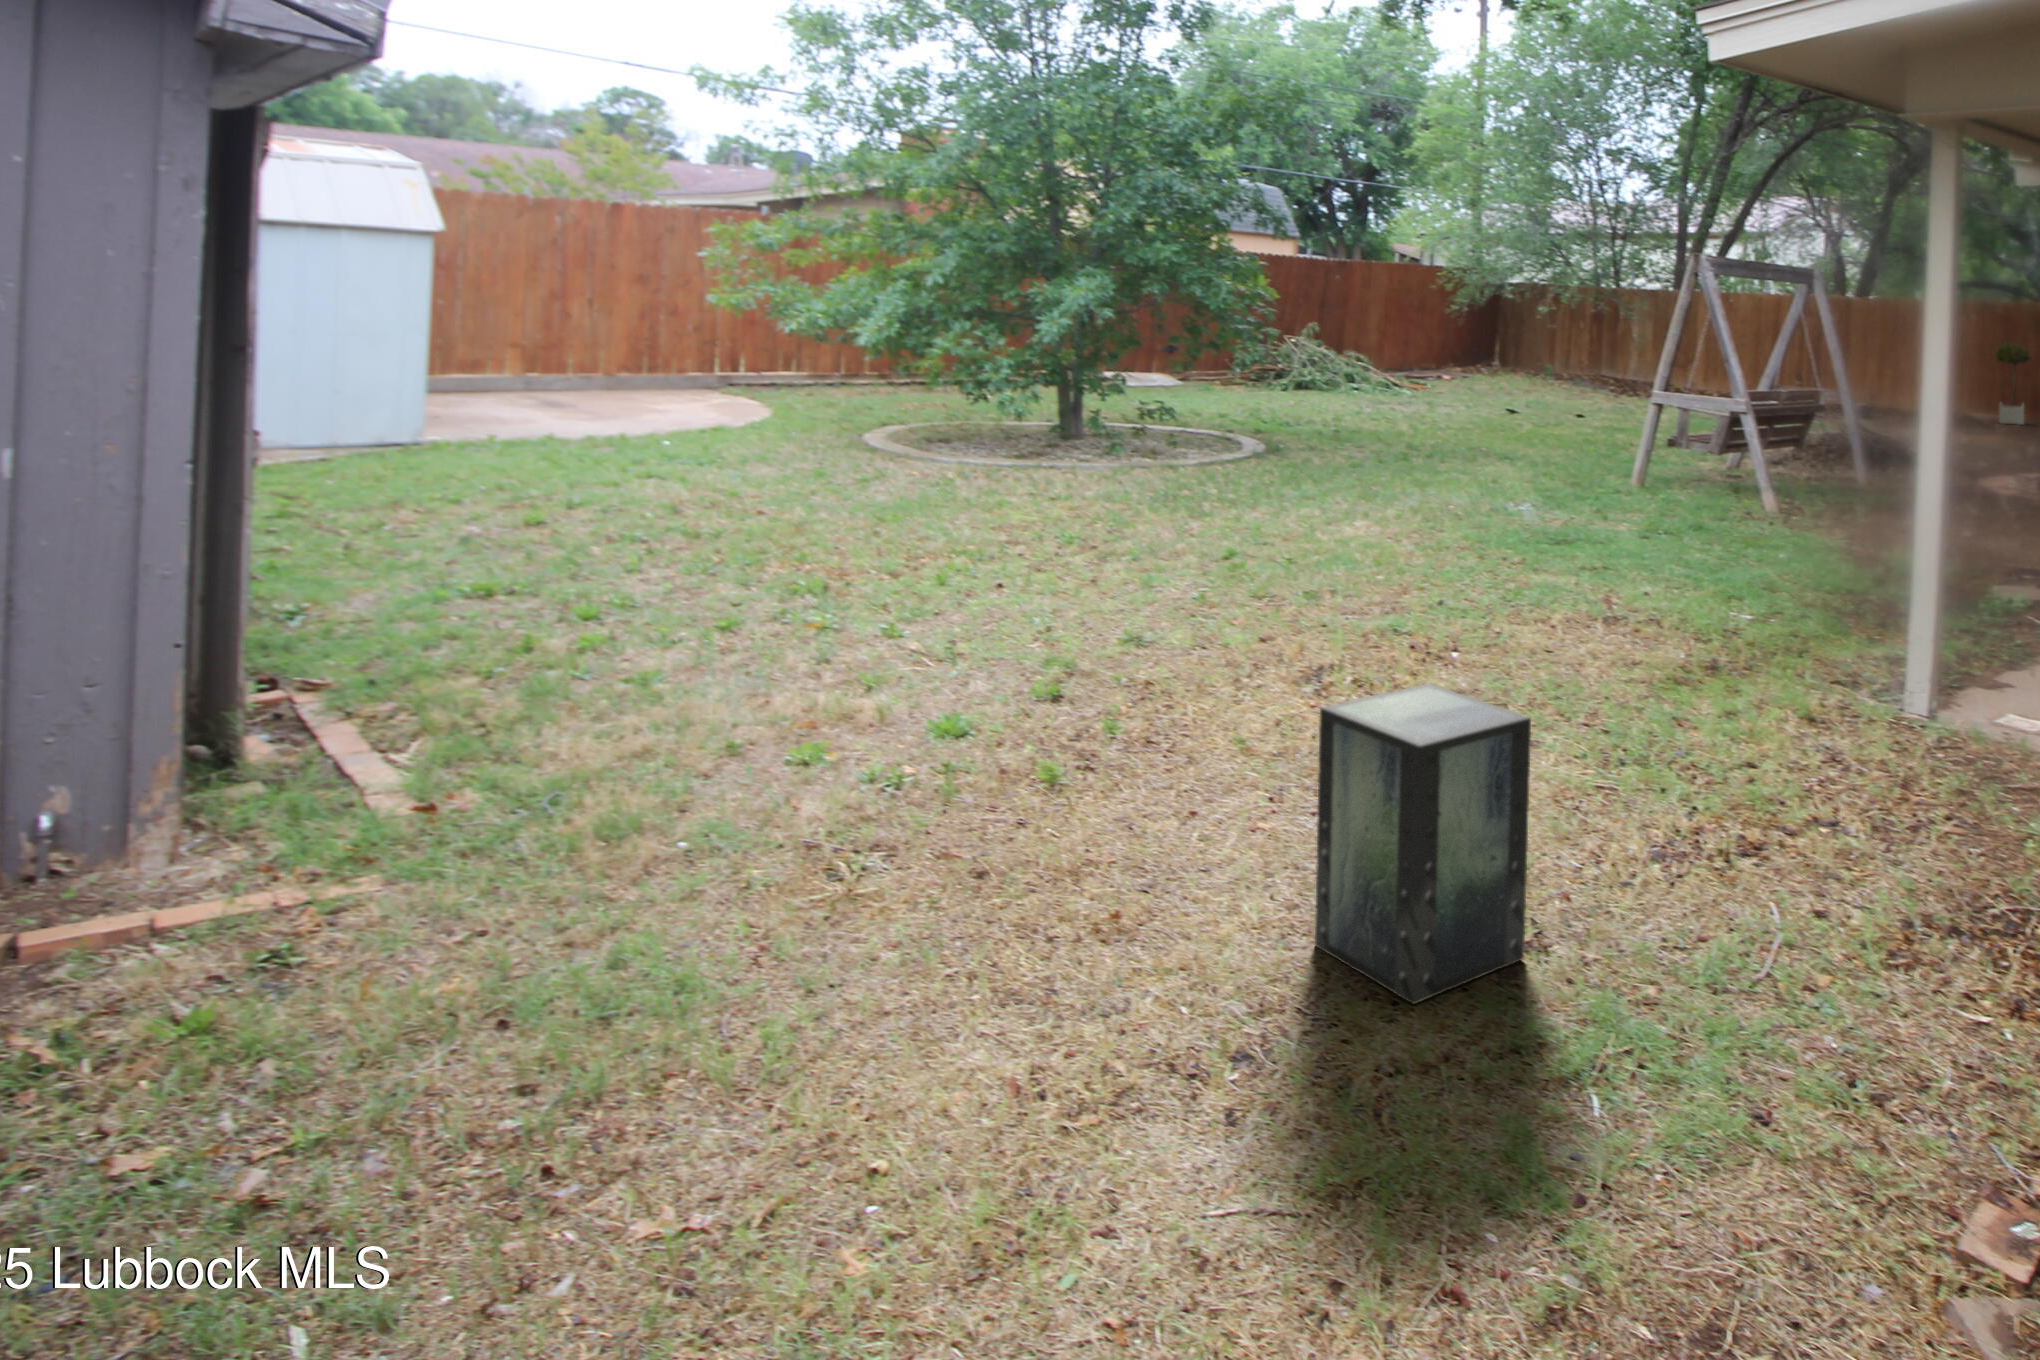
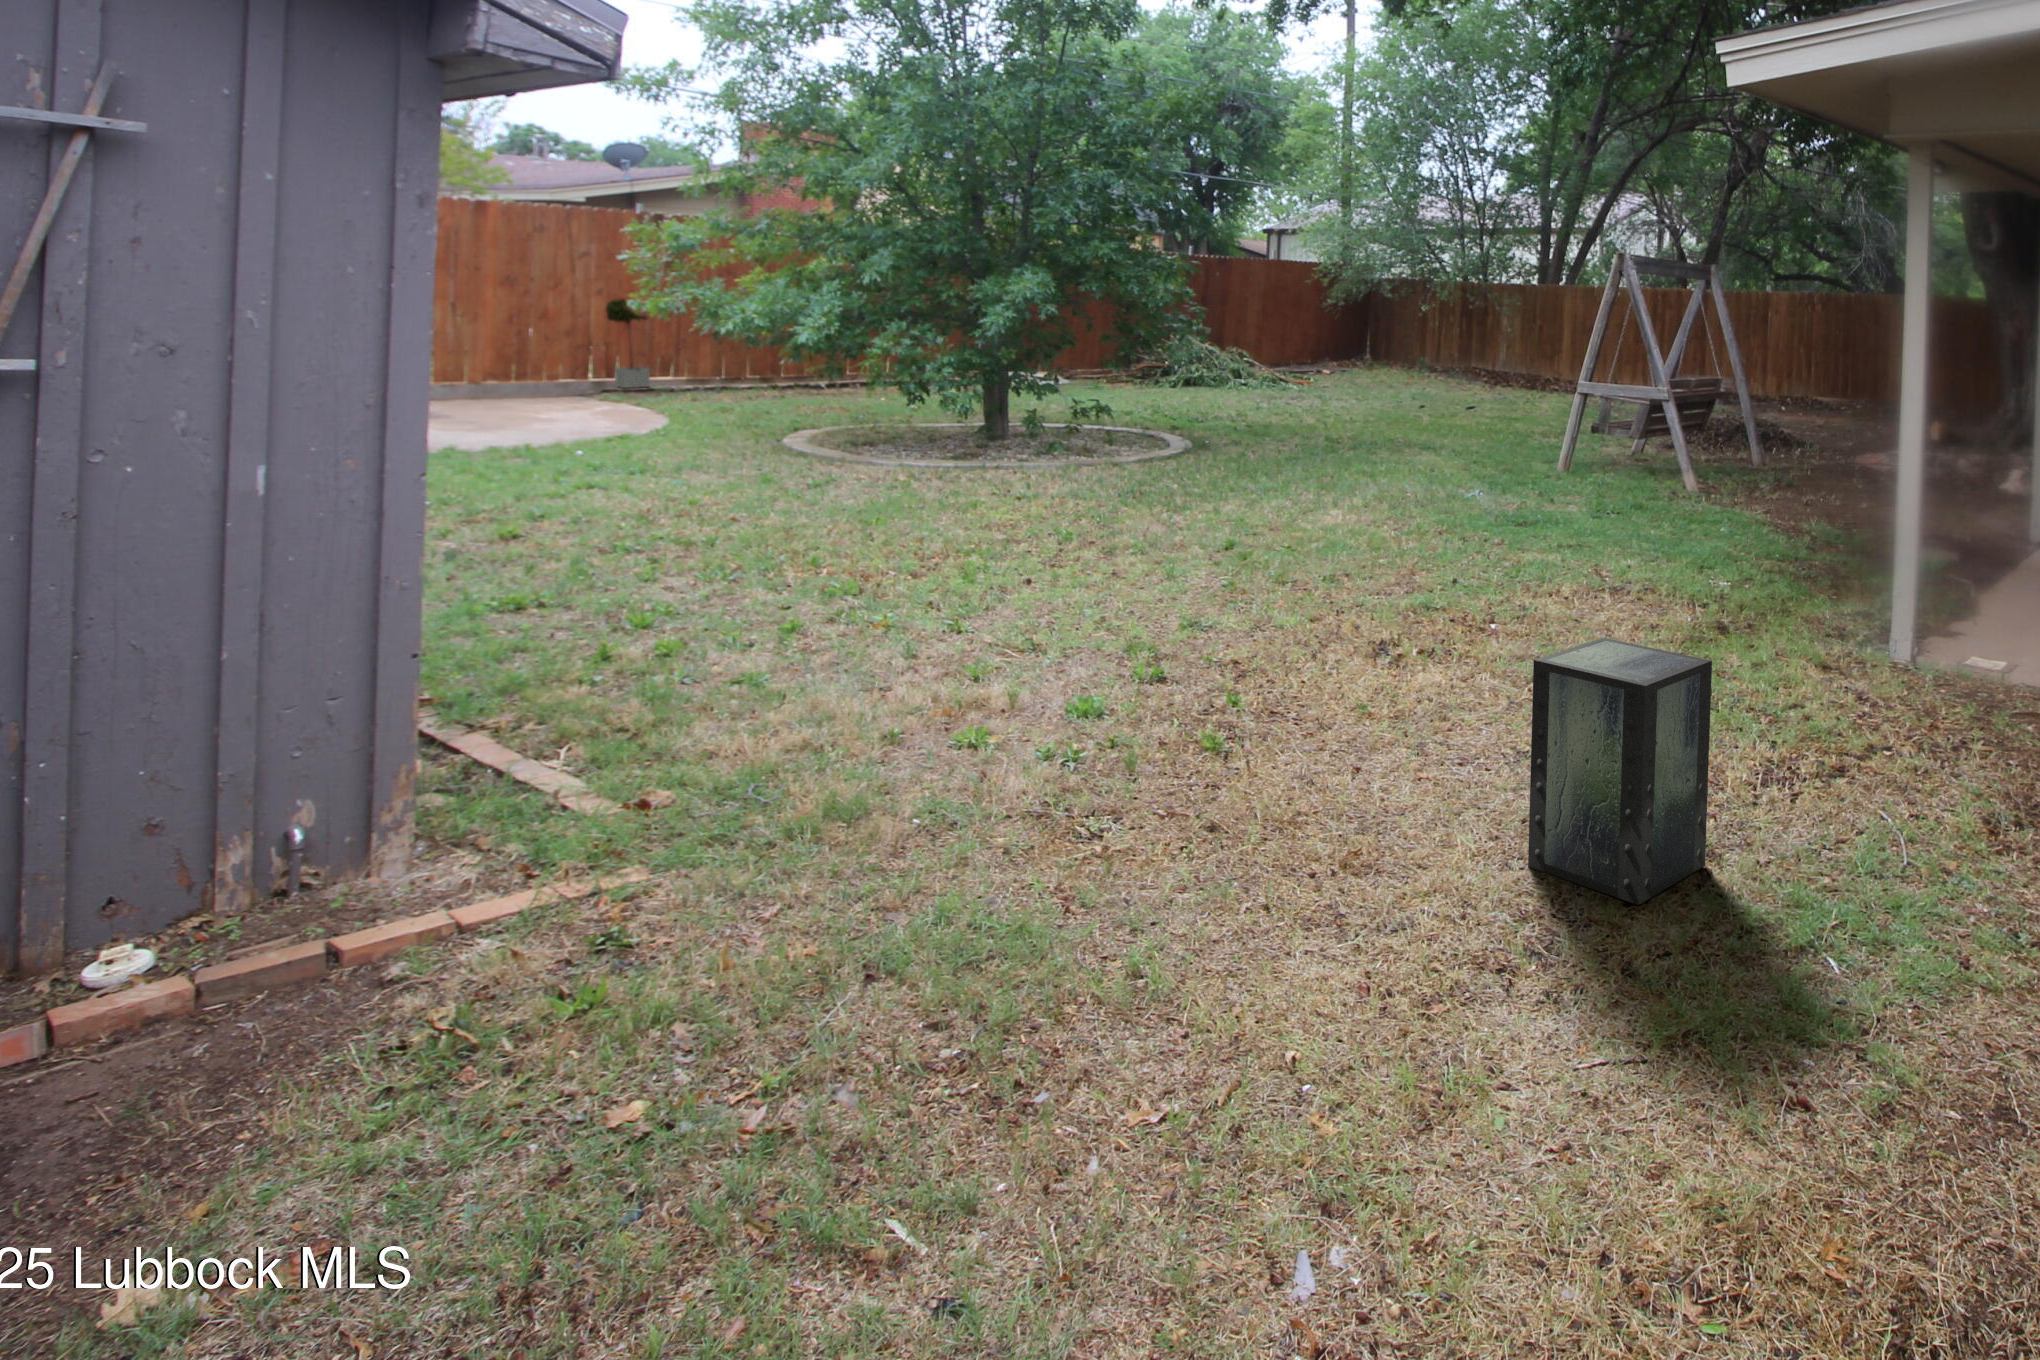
potted tree: present [1995,342,2031,425] -> present [606,298,650,388]

